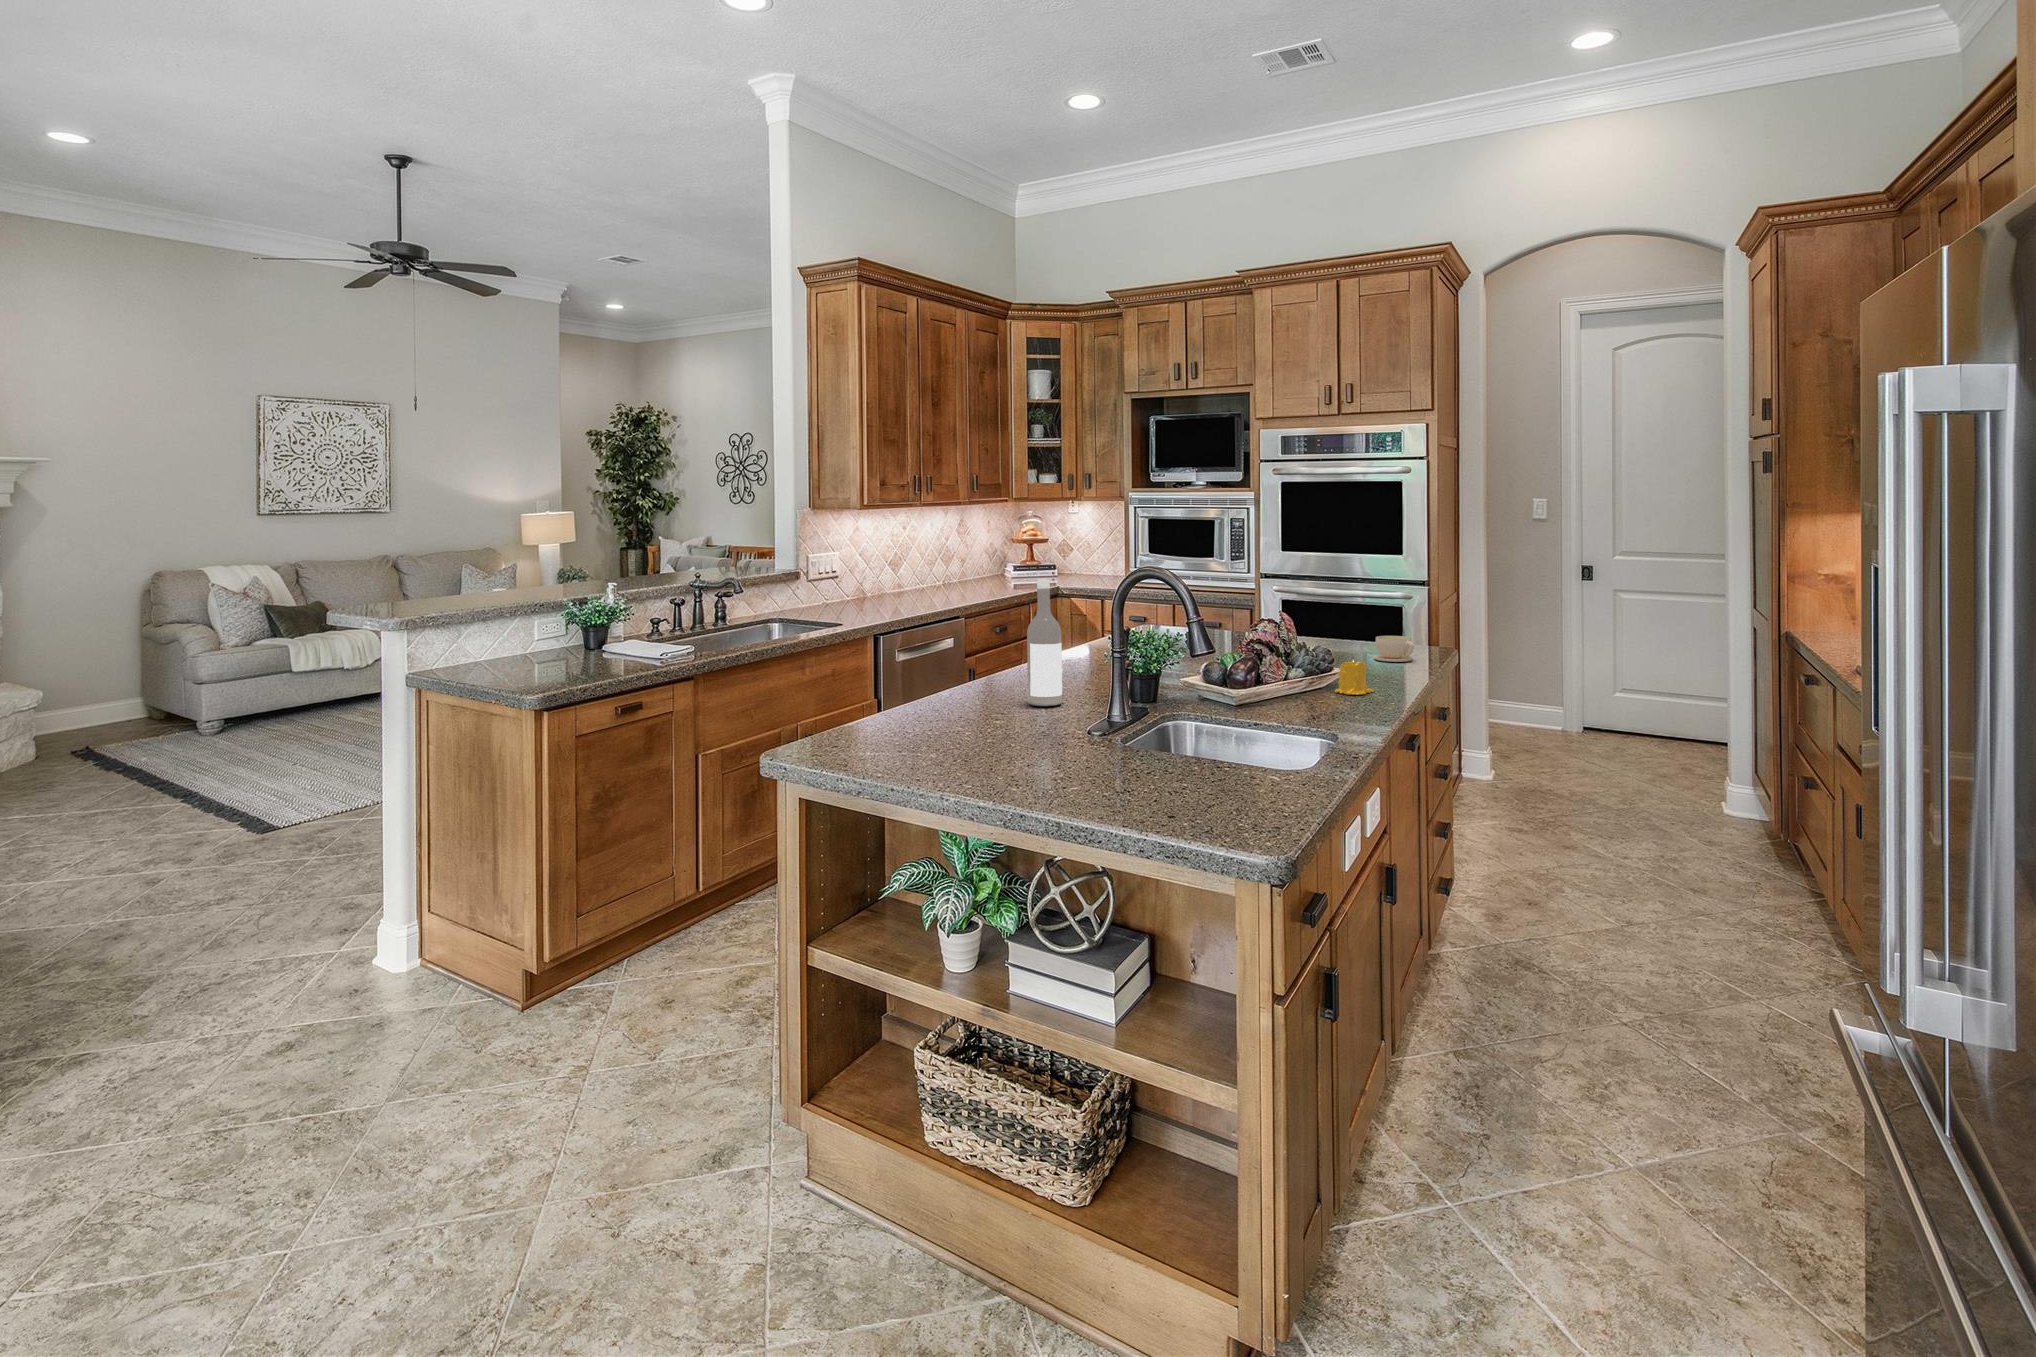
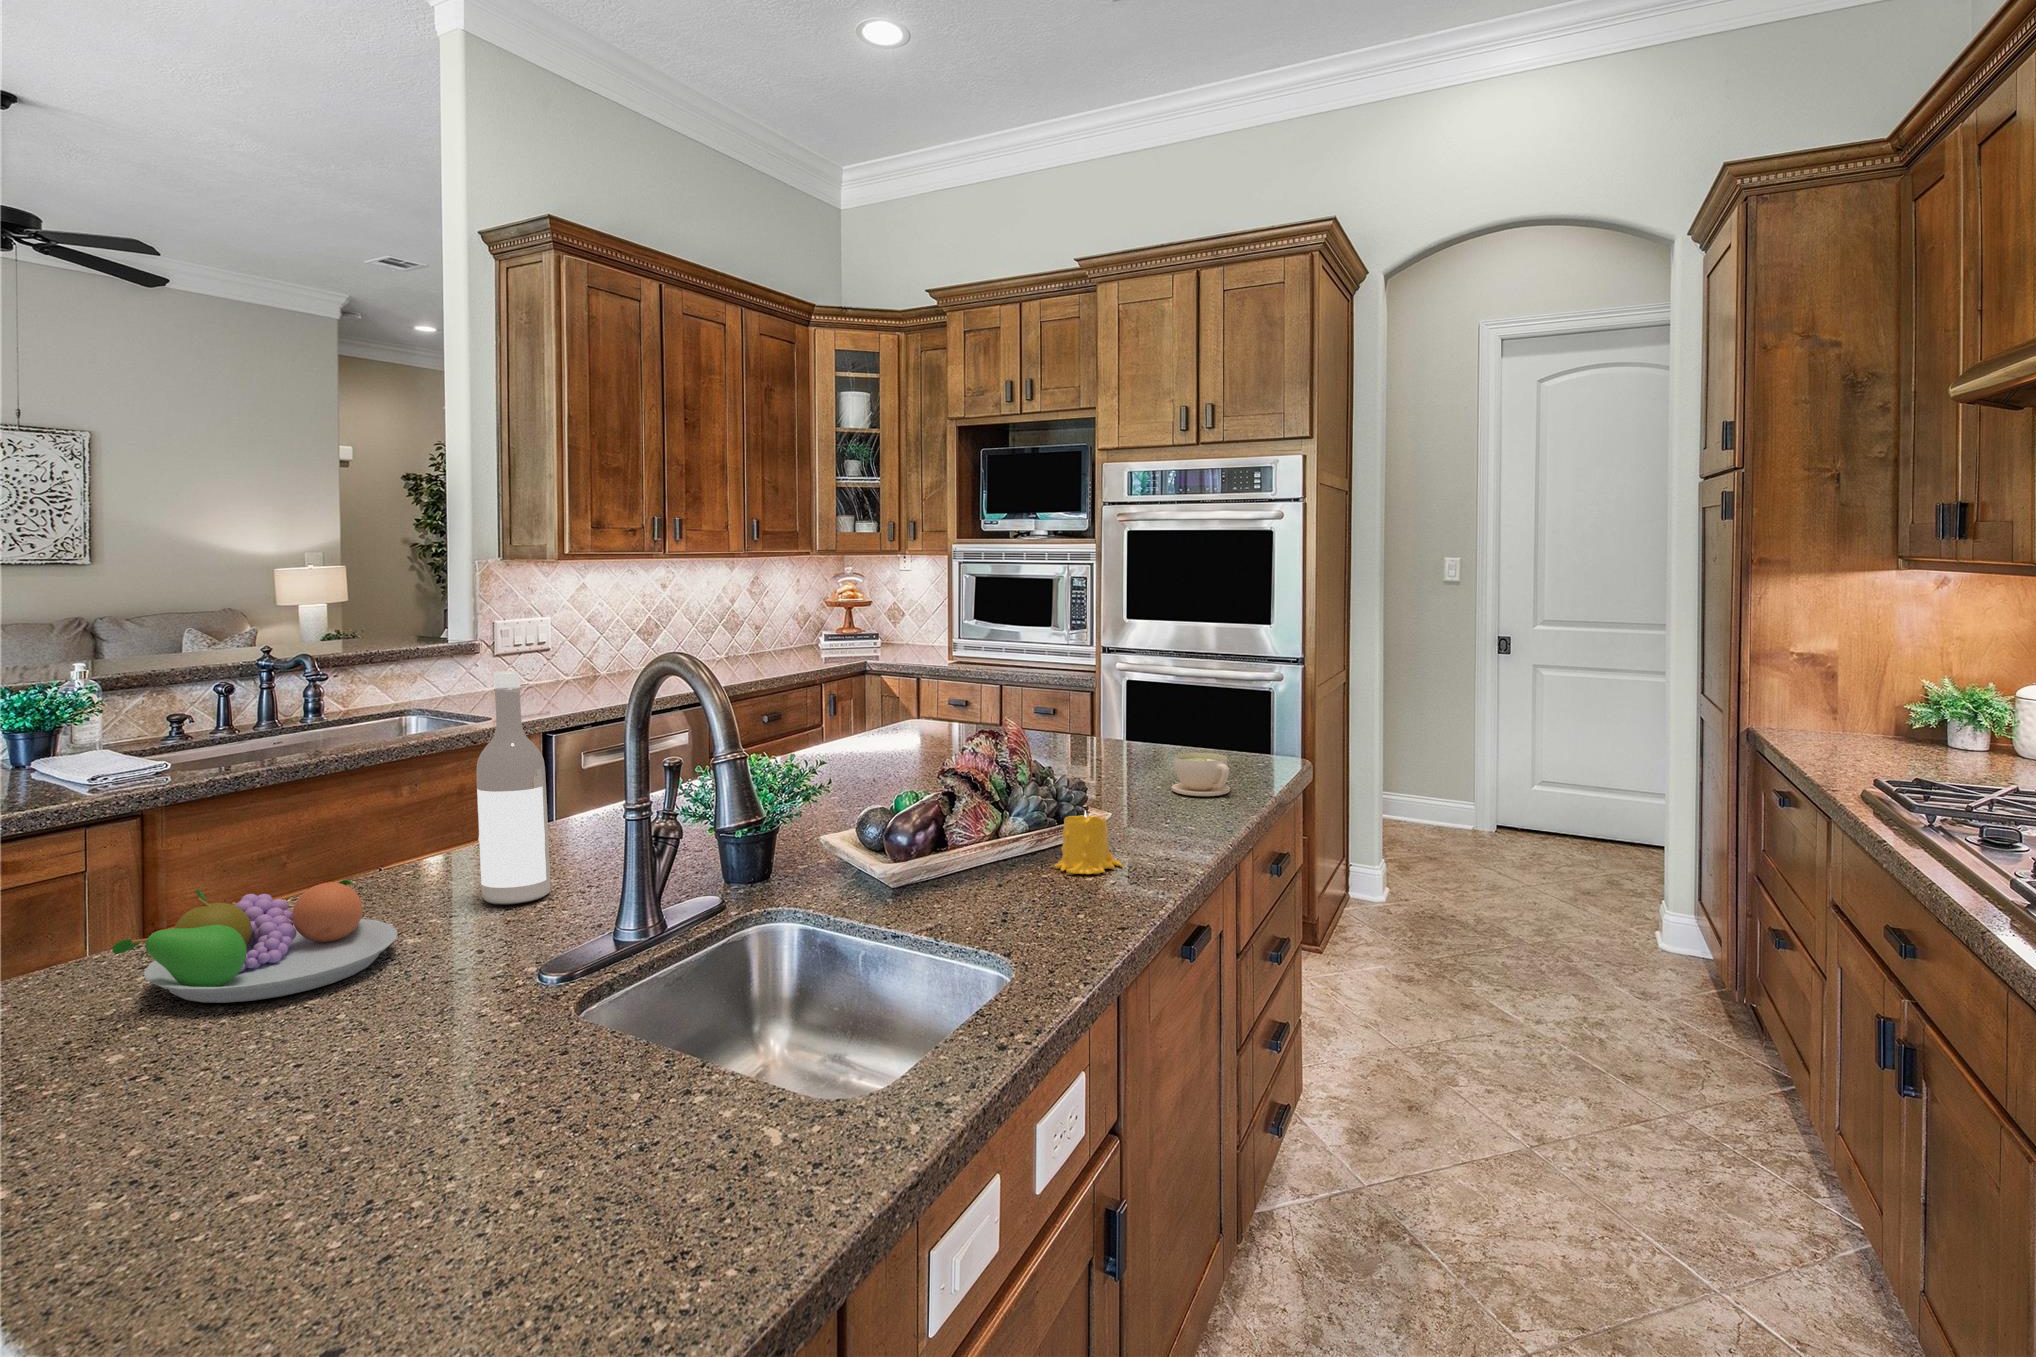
fruit bowl: none [922,687,1027,737] -> present [112,880,397,1003]

